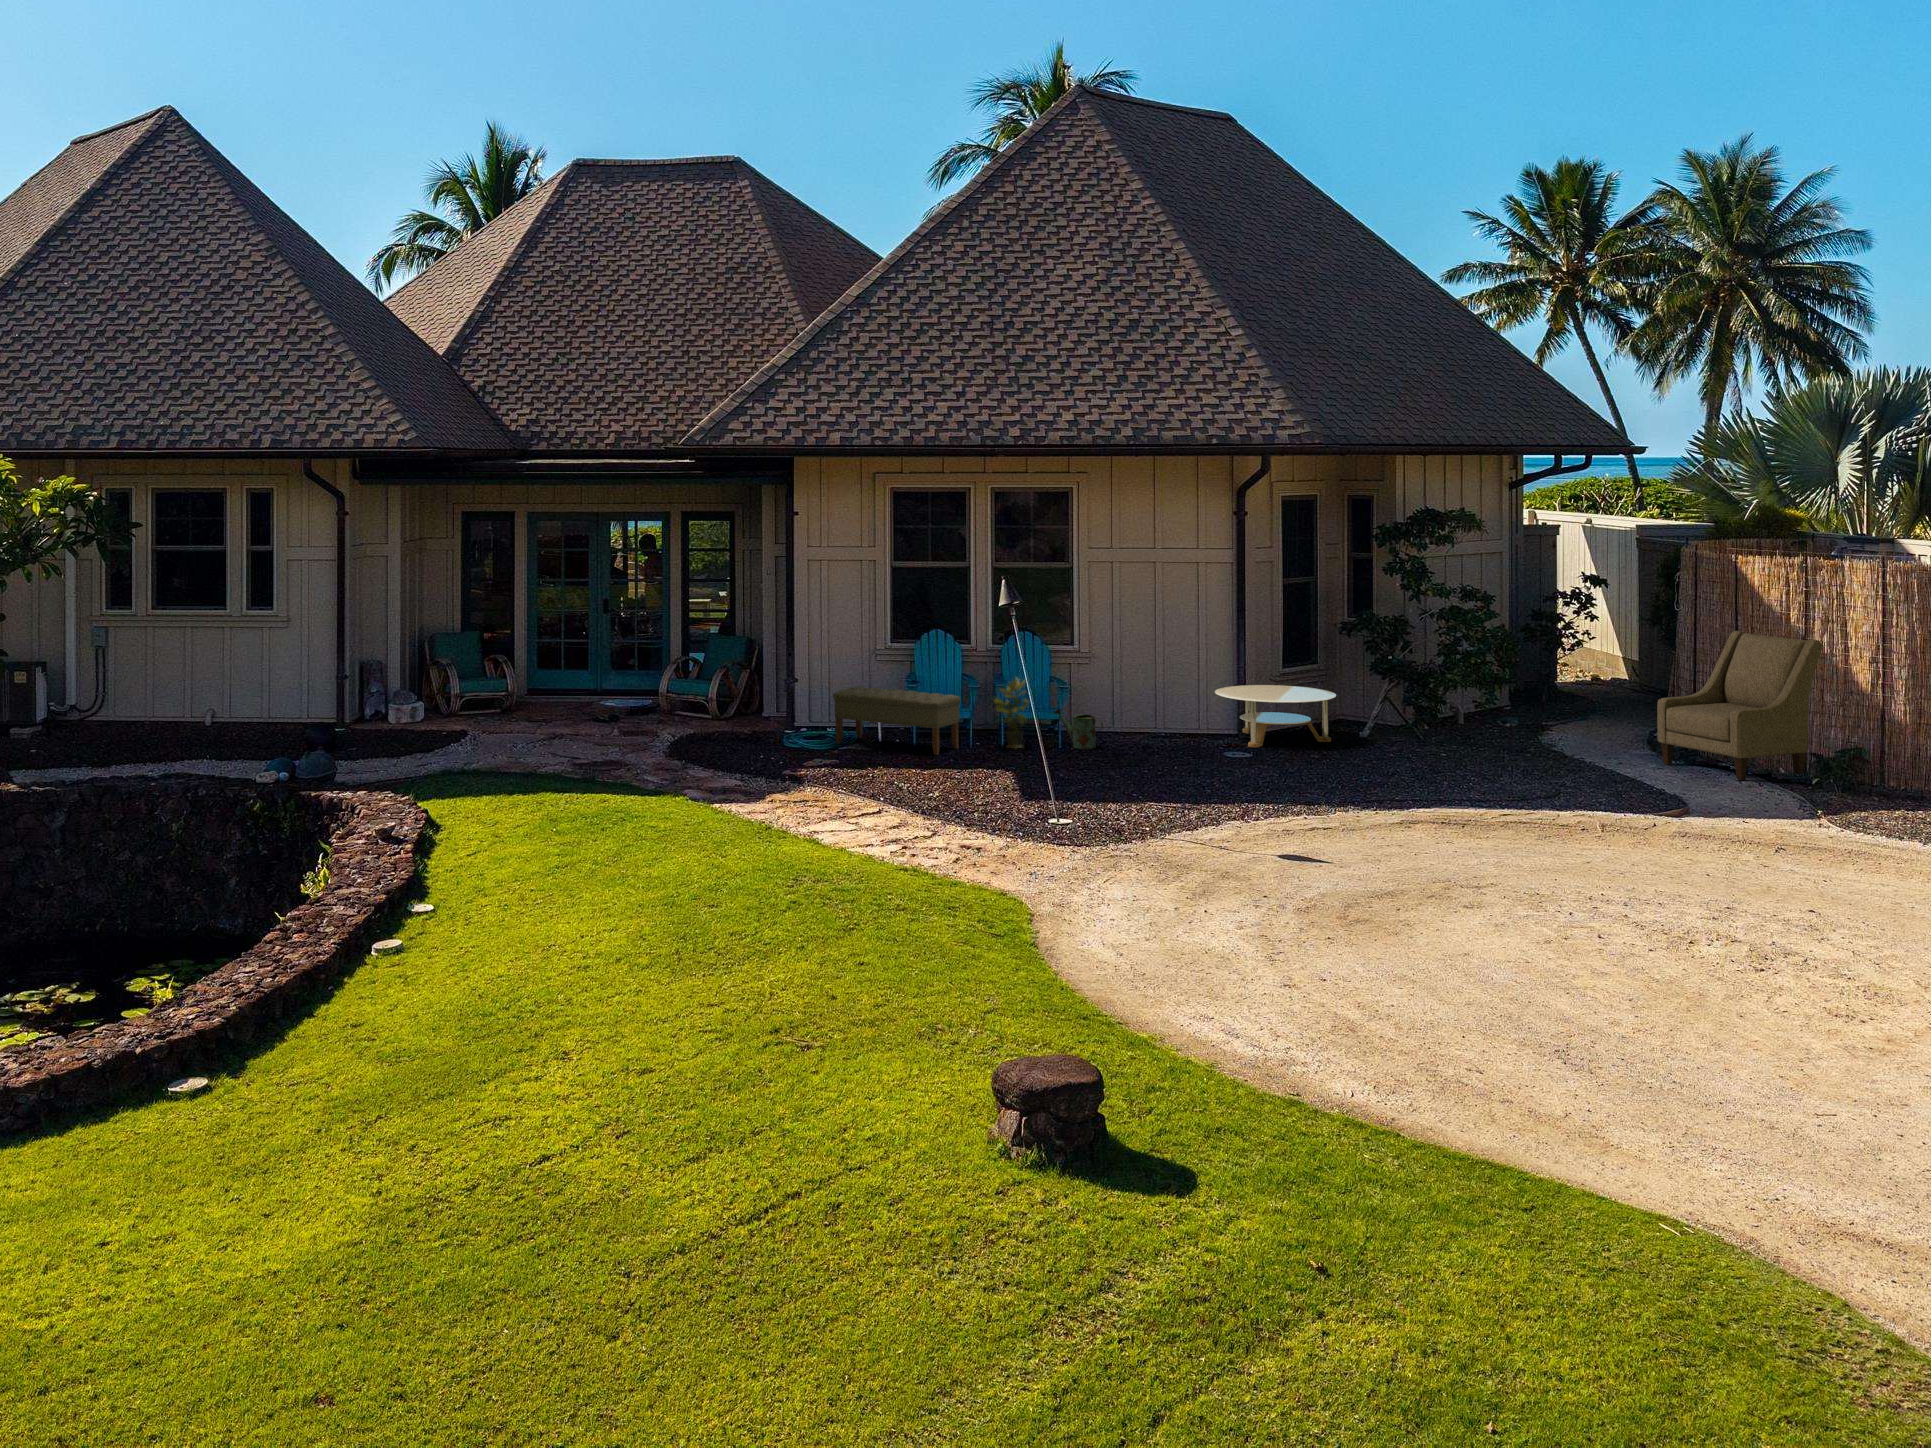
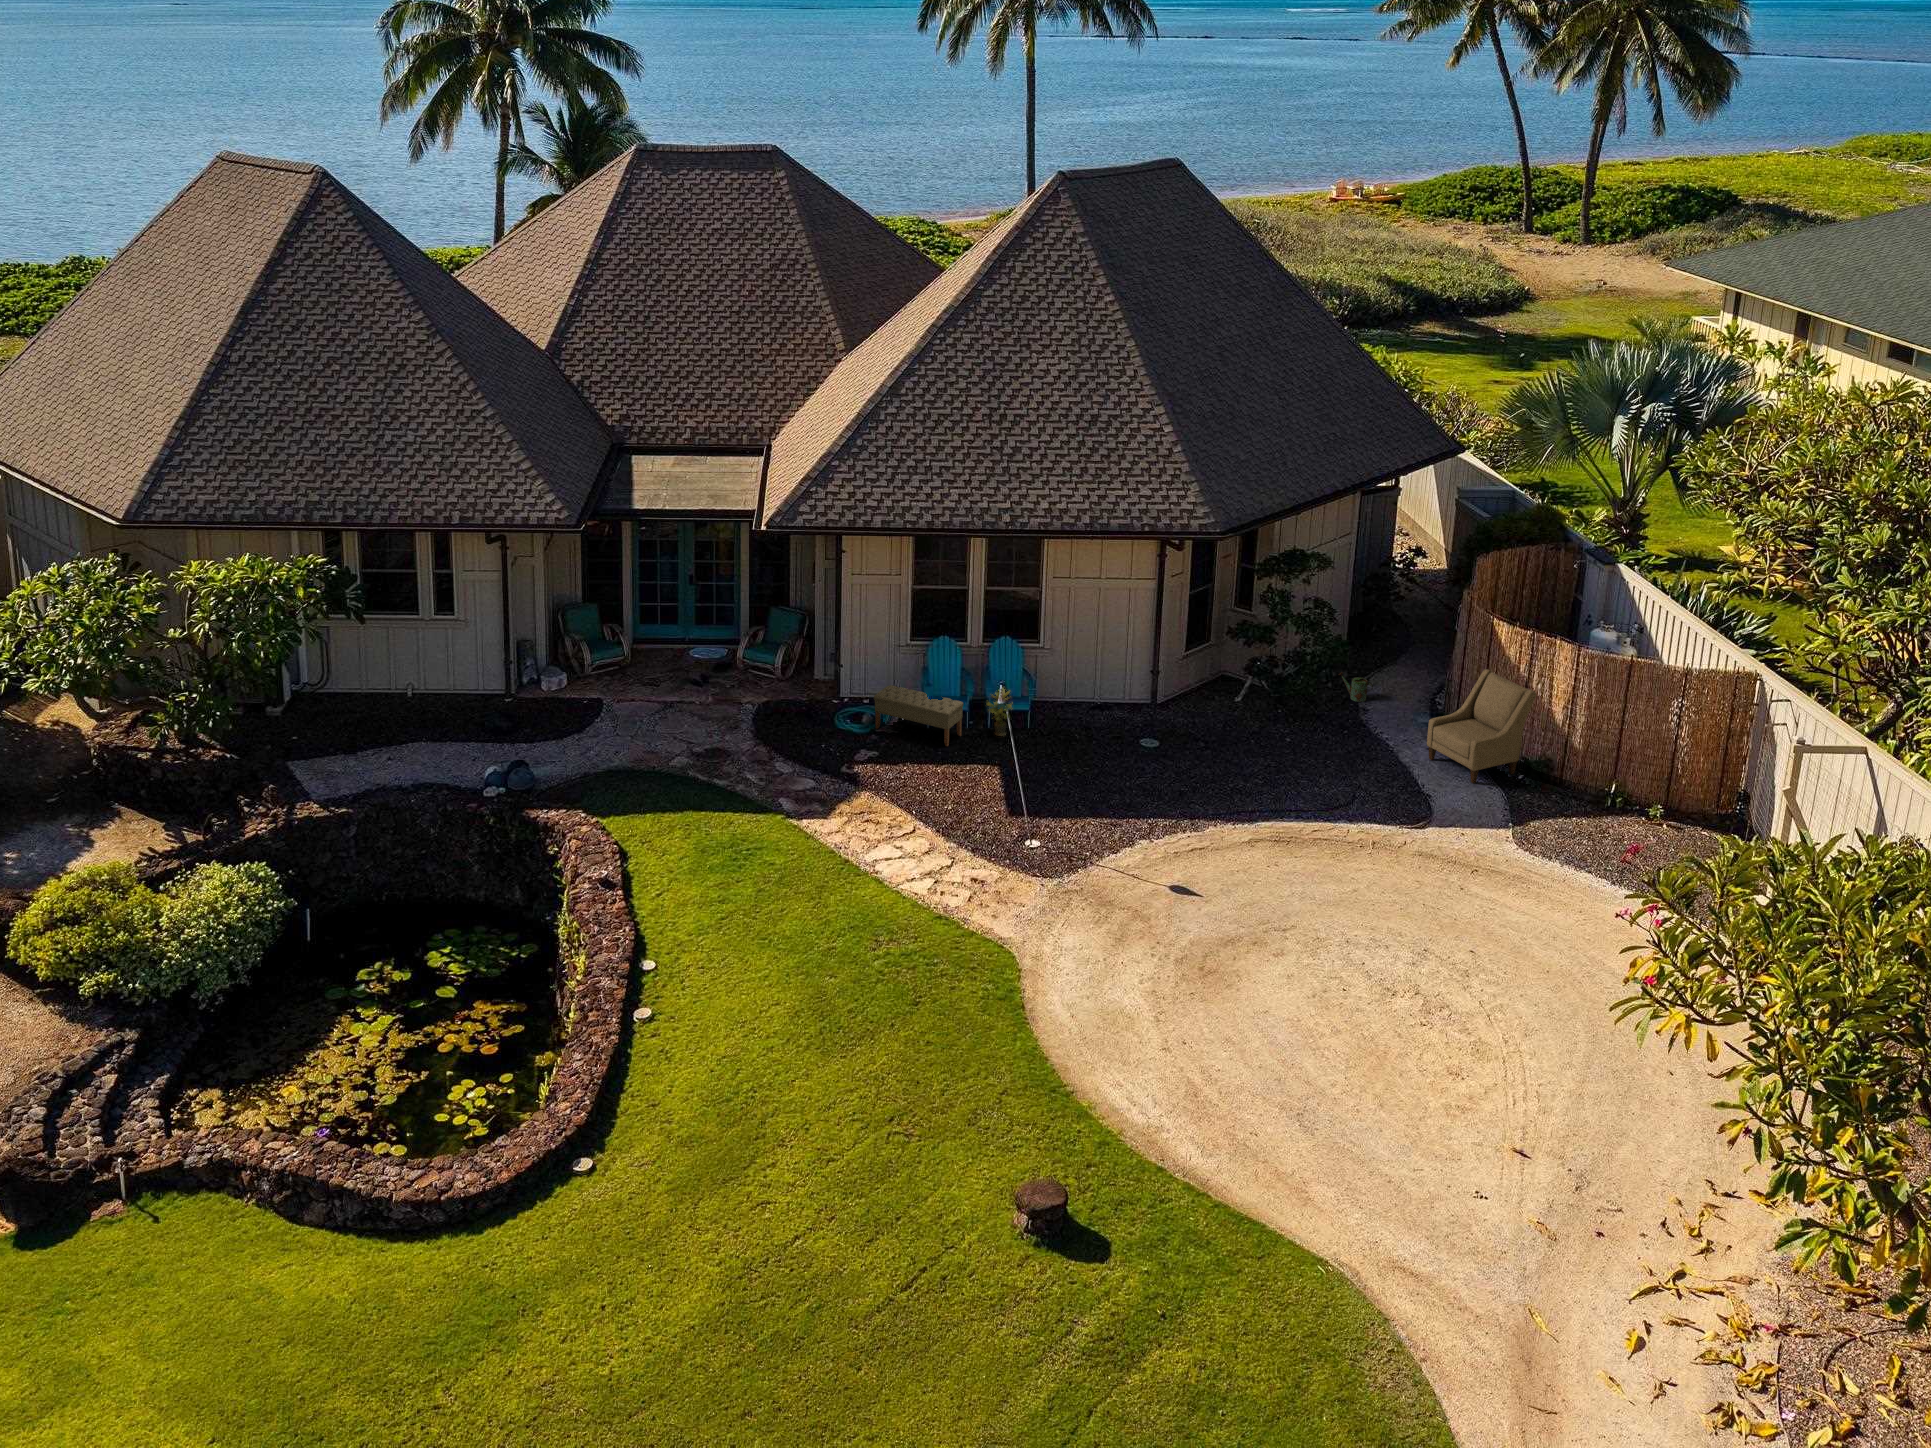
round table: present [1215,685,1336,747] -> none [1138,676,1221,734]
watering can: present [1054,709,1103,749] -> present [1339,672,1373,702]

